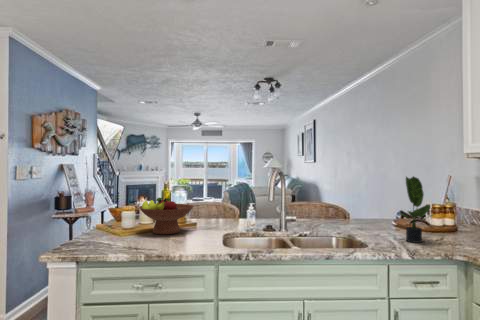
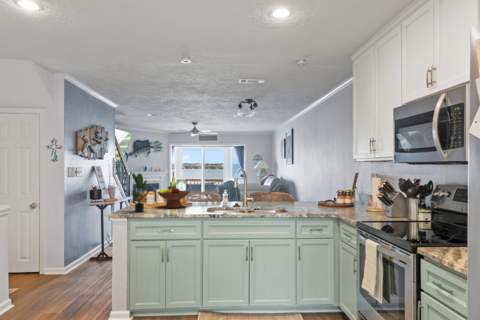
potted plant: present [404,176,432,243] -> present [132,173,150,212]

